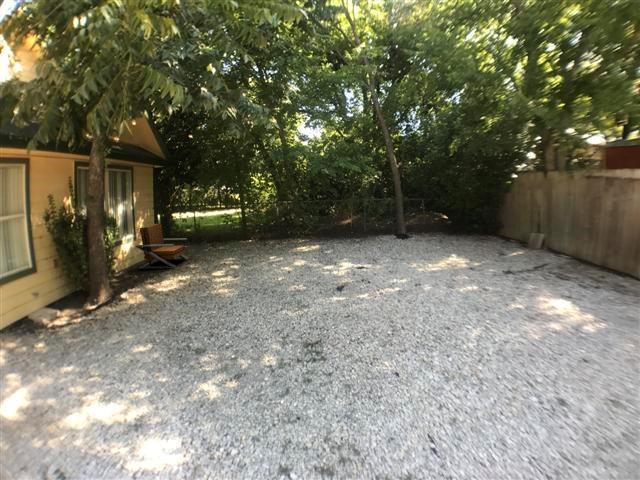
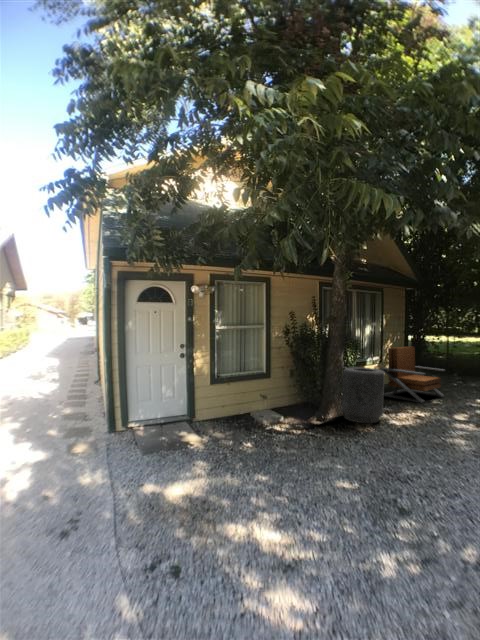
trash can: none [109,250,149,298] -> present [341,367,384,423]

